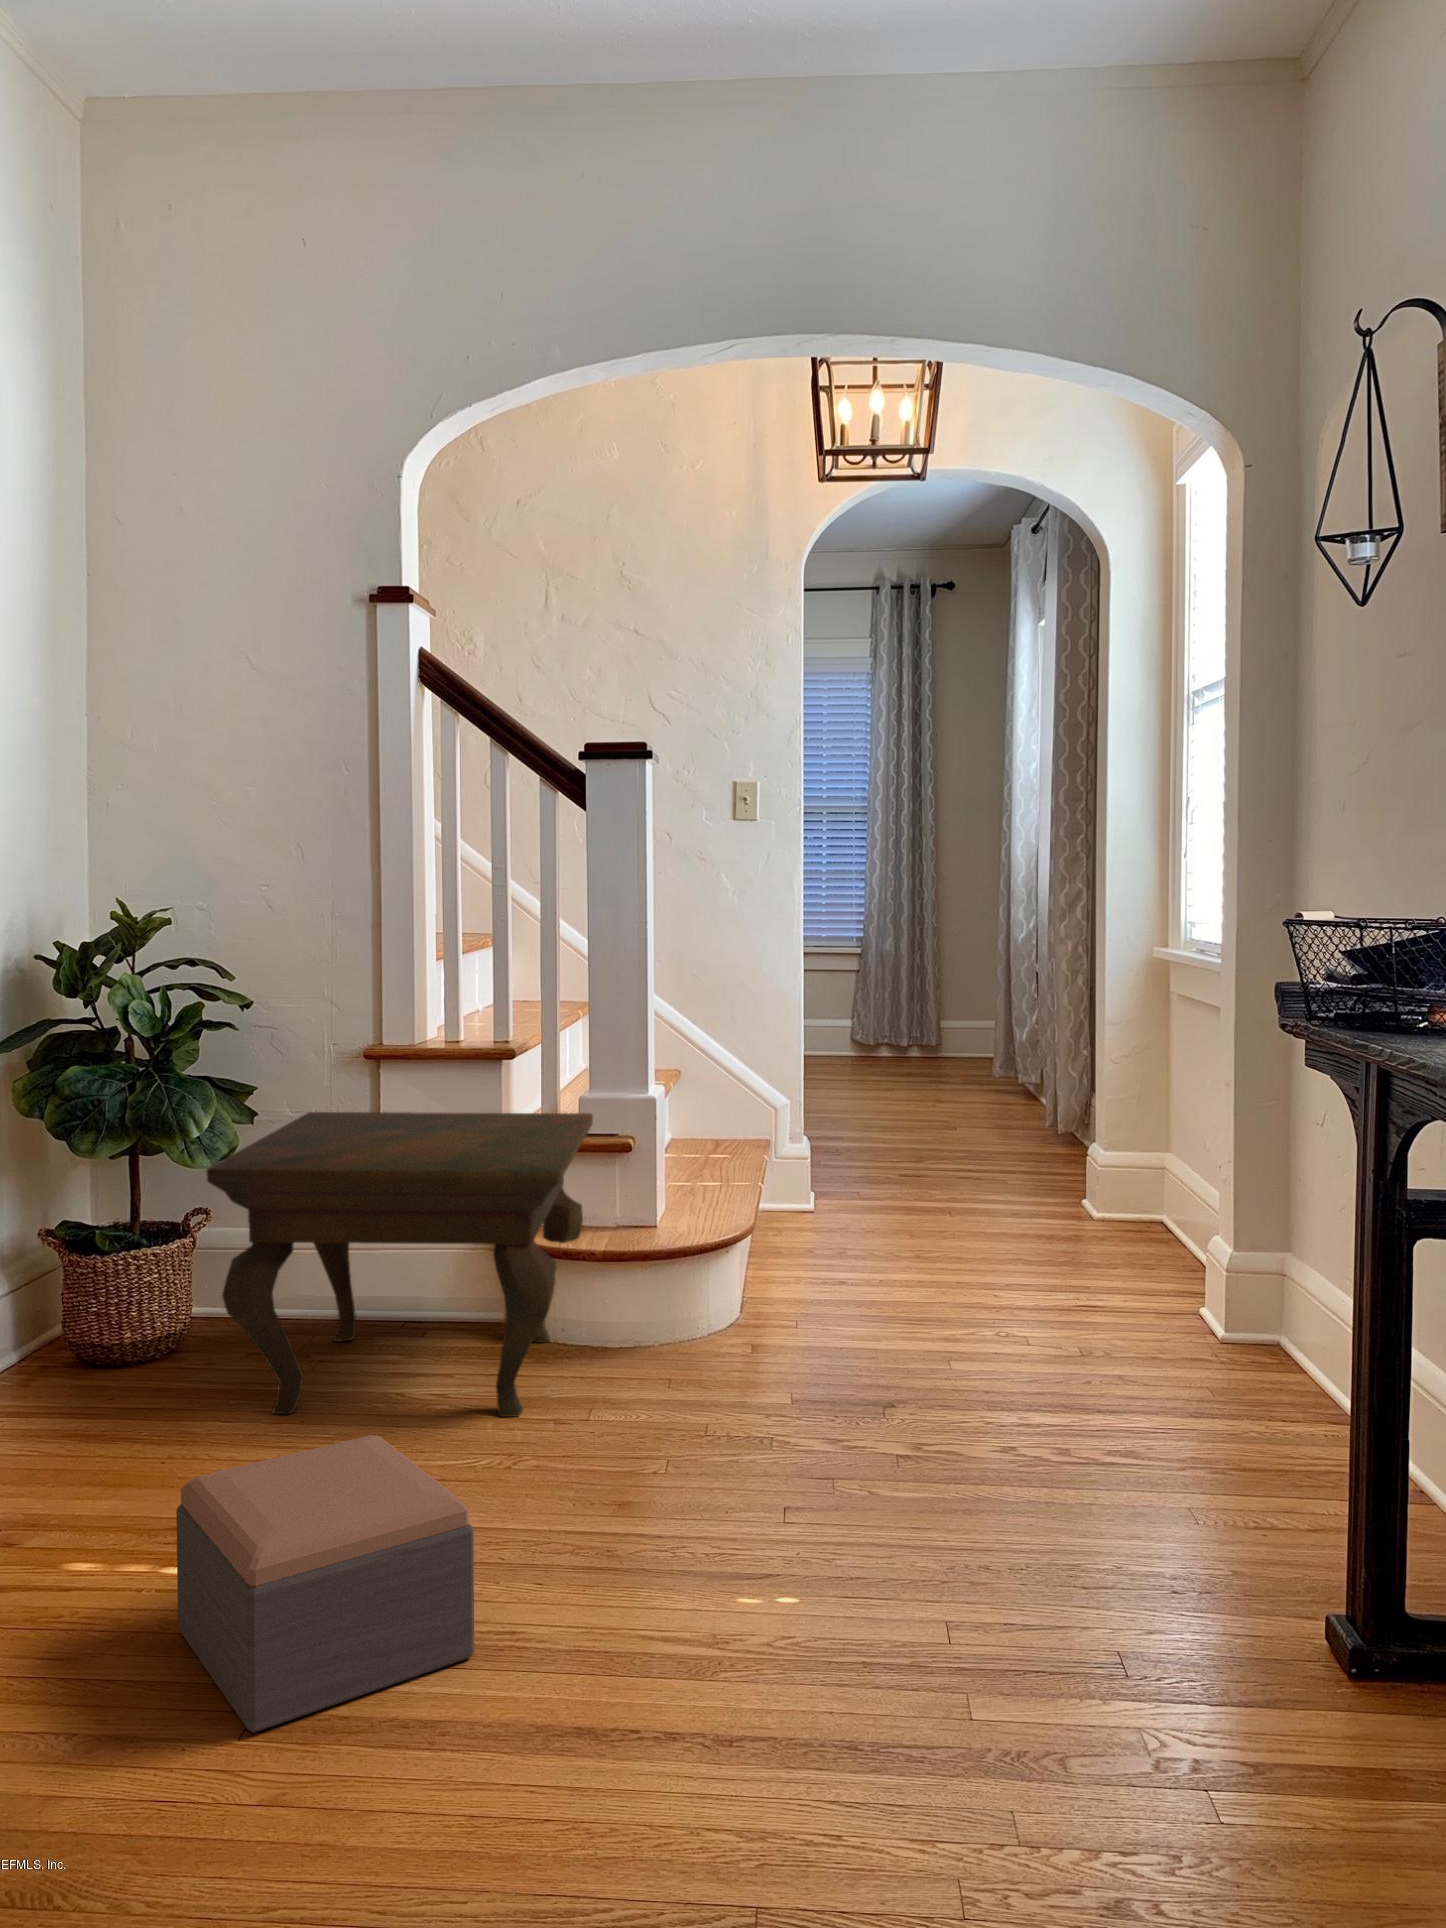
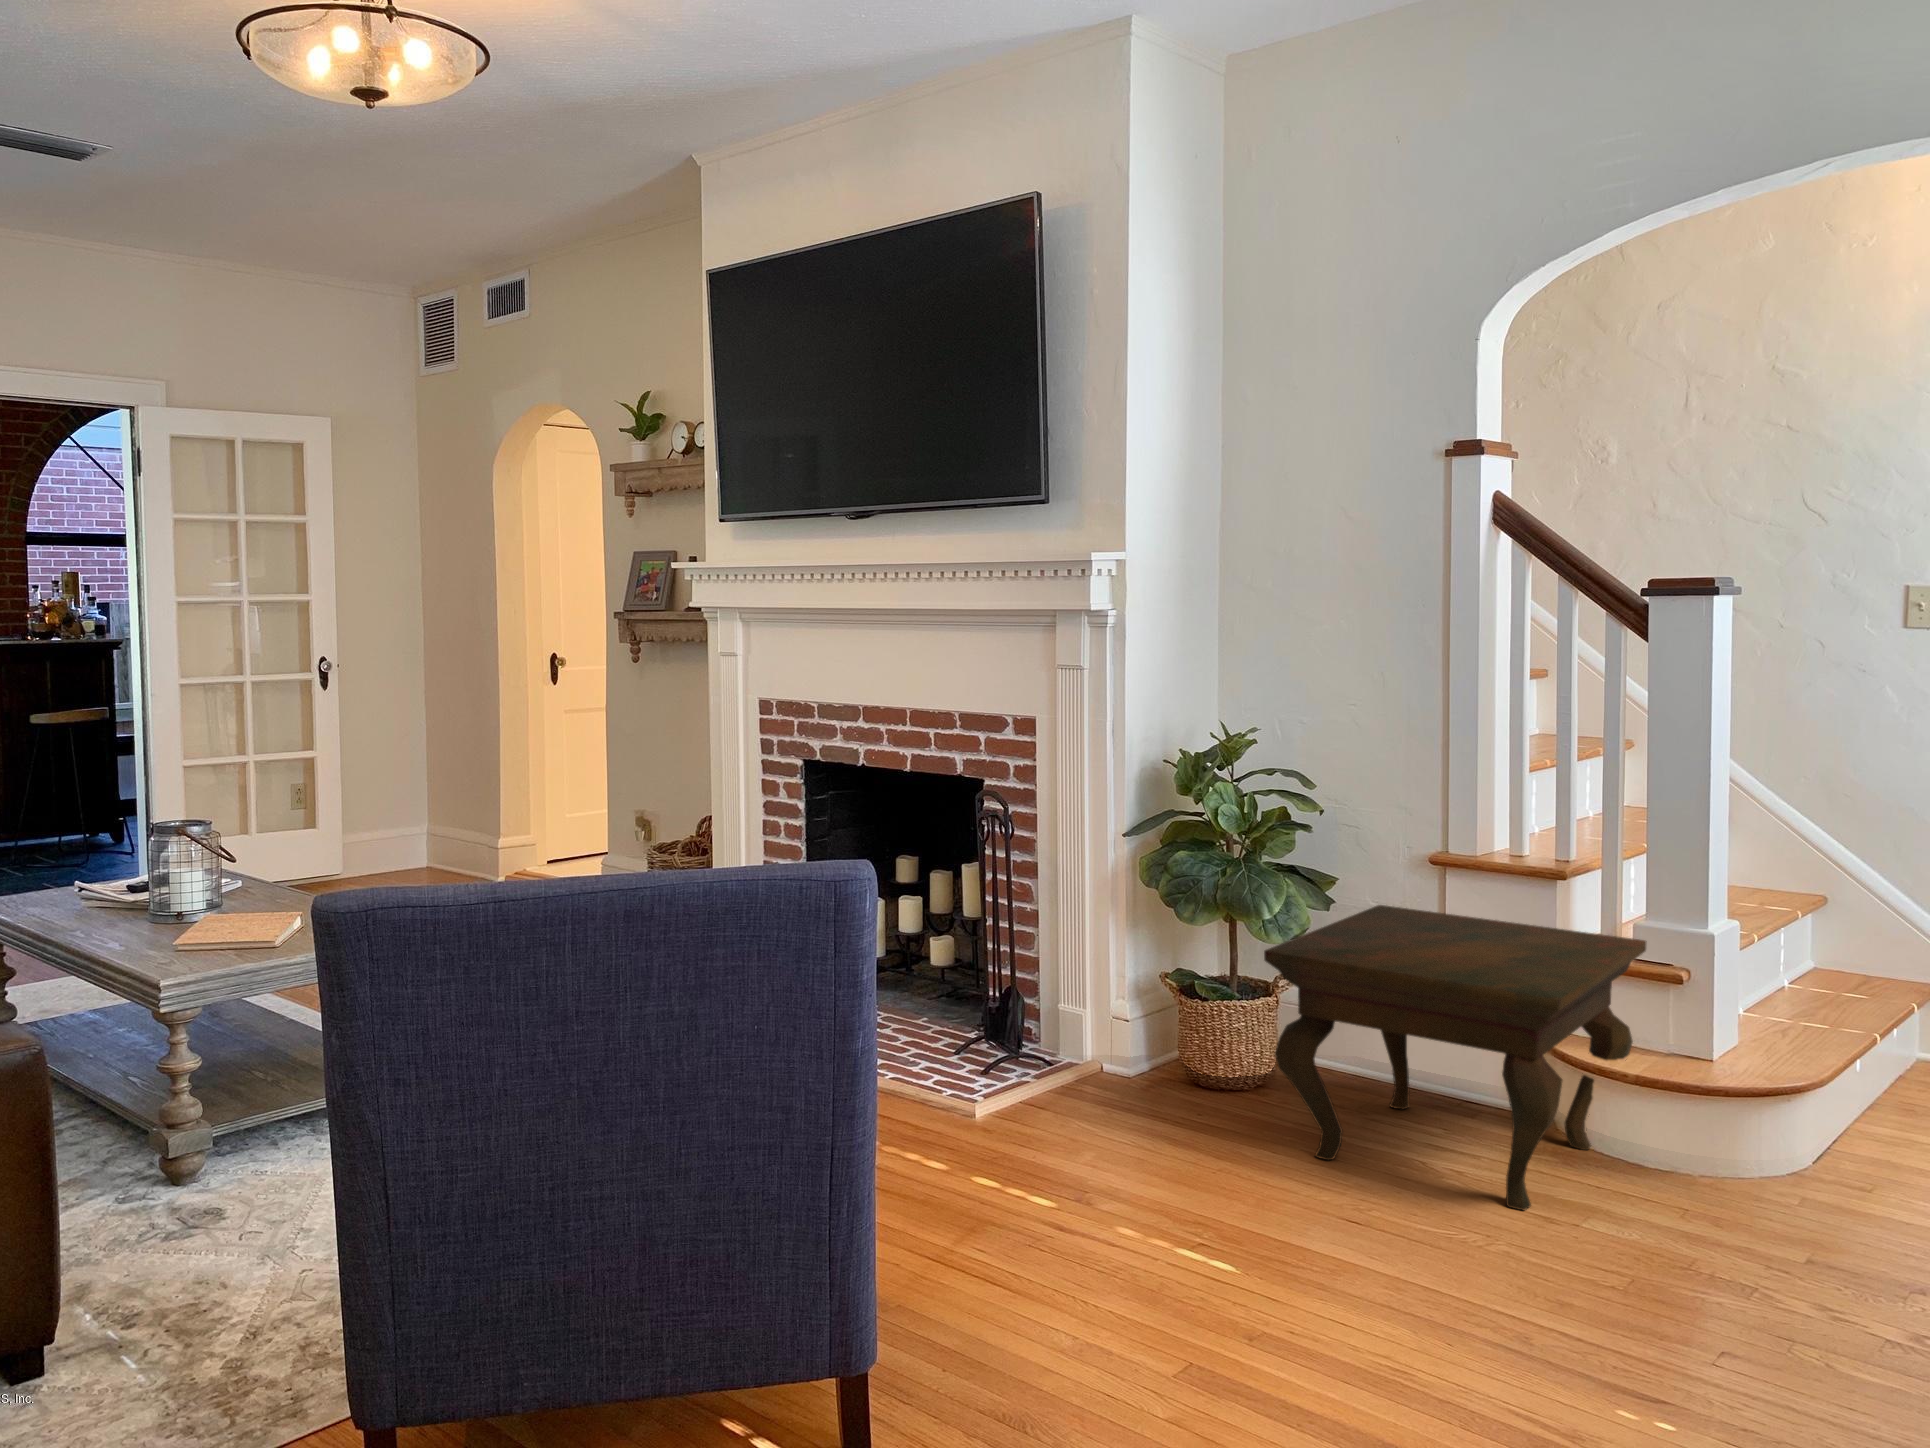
footstool: present [176,1435,474,1733] -> none [1188,1190,1395,1387]

